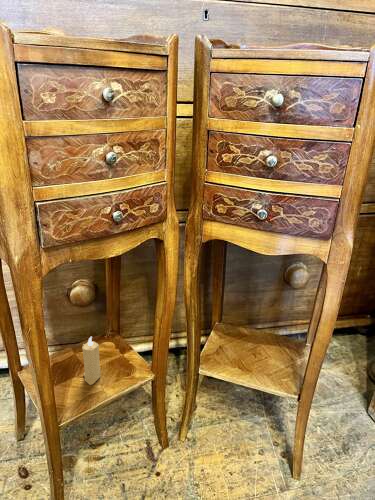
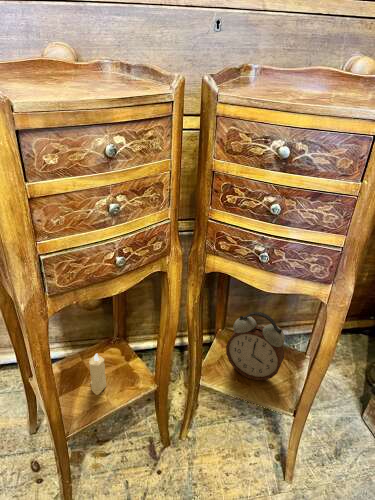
alarm clock: none [225,291,285,367] -> present [226,312,285,381]

